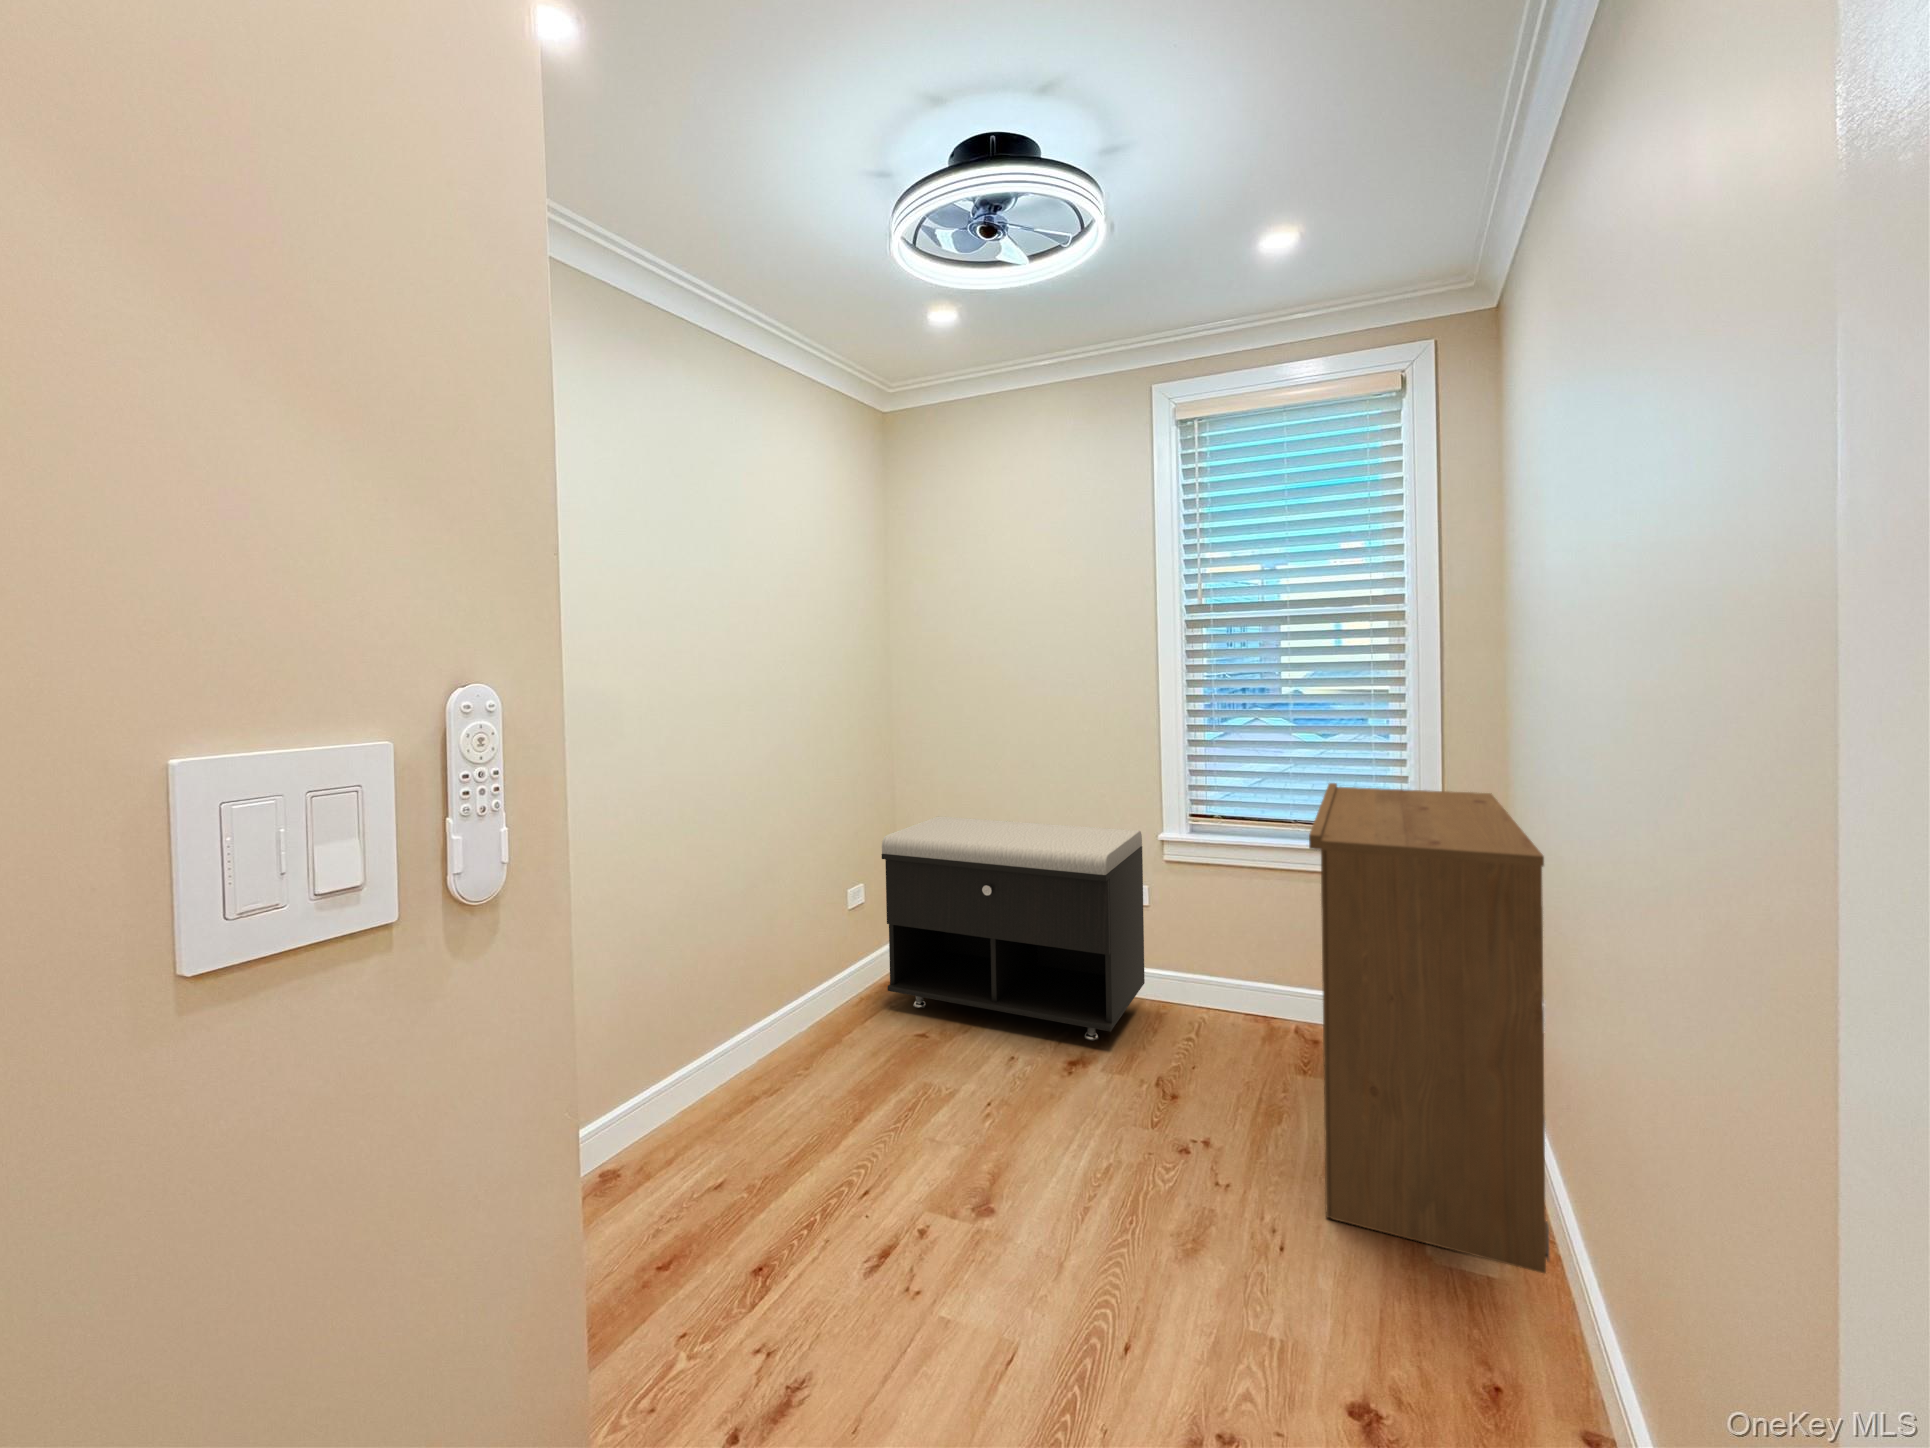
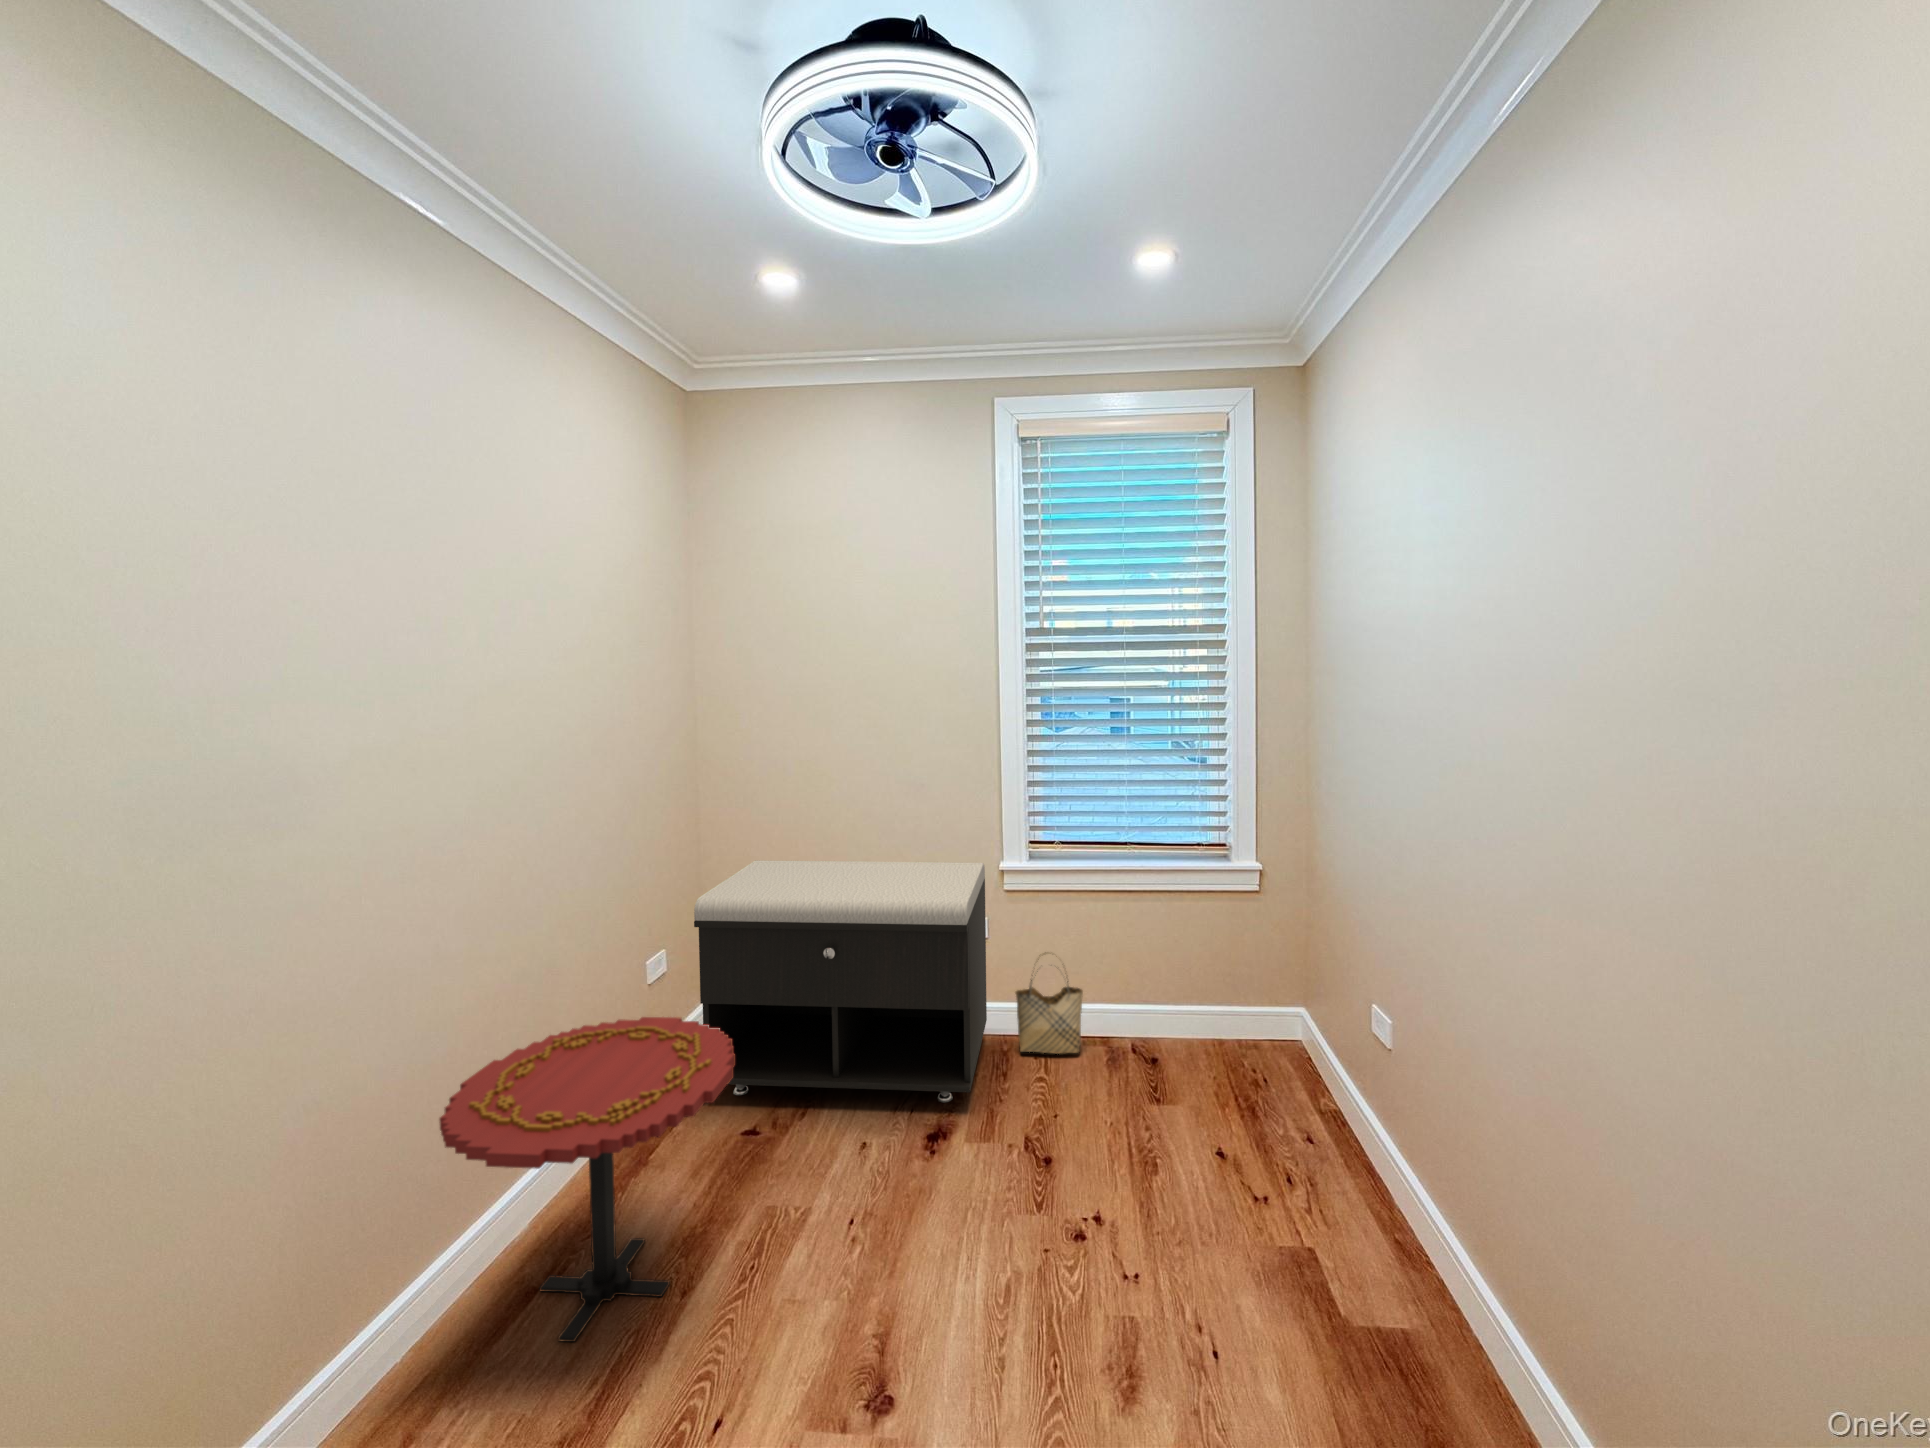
bookshelf: present [1309,783,1549,1273] -> none [1171,808,1435,1300]
side table: none [700,913,896,1127] -> present [440,1017,735,1342]
woven basket: none [1169,923,1241,1024] -> present [1015,956,1083,1054]

